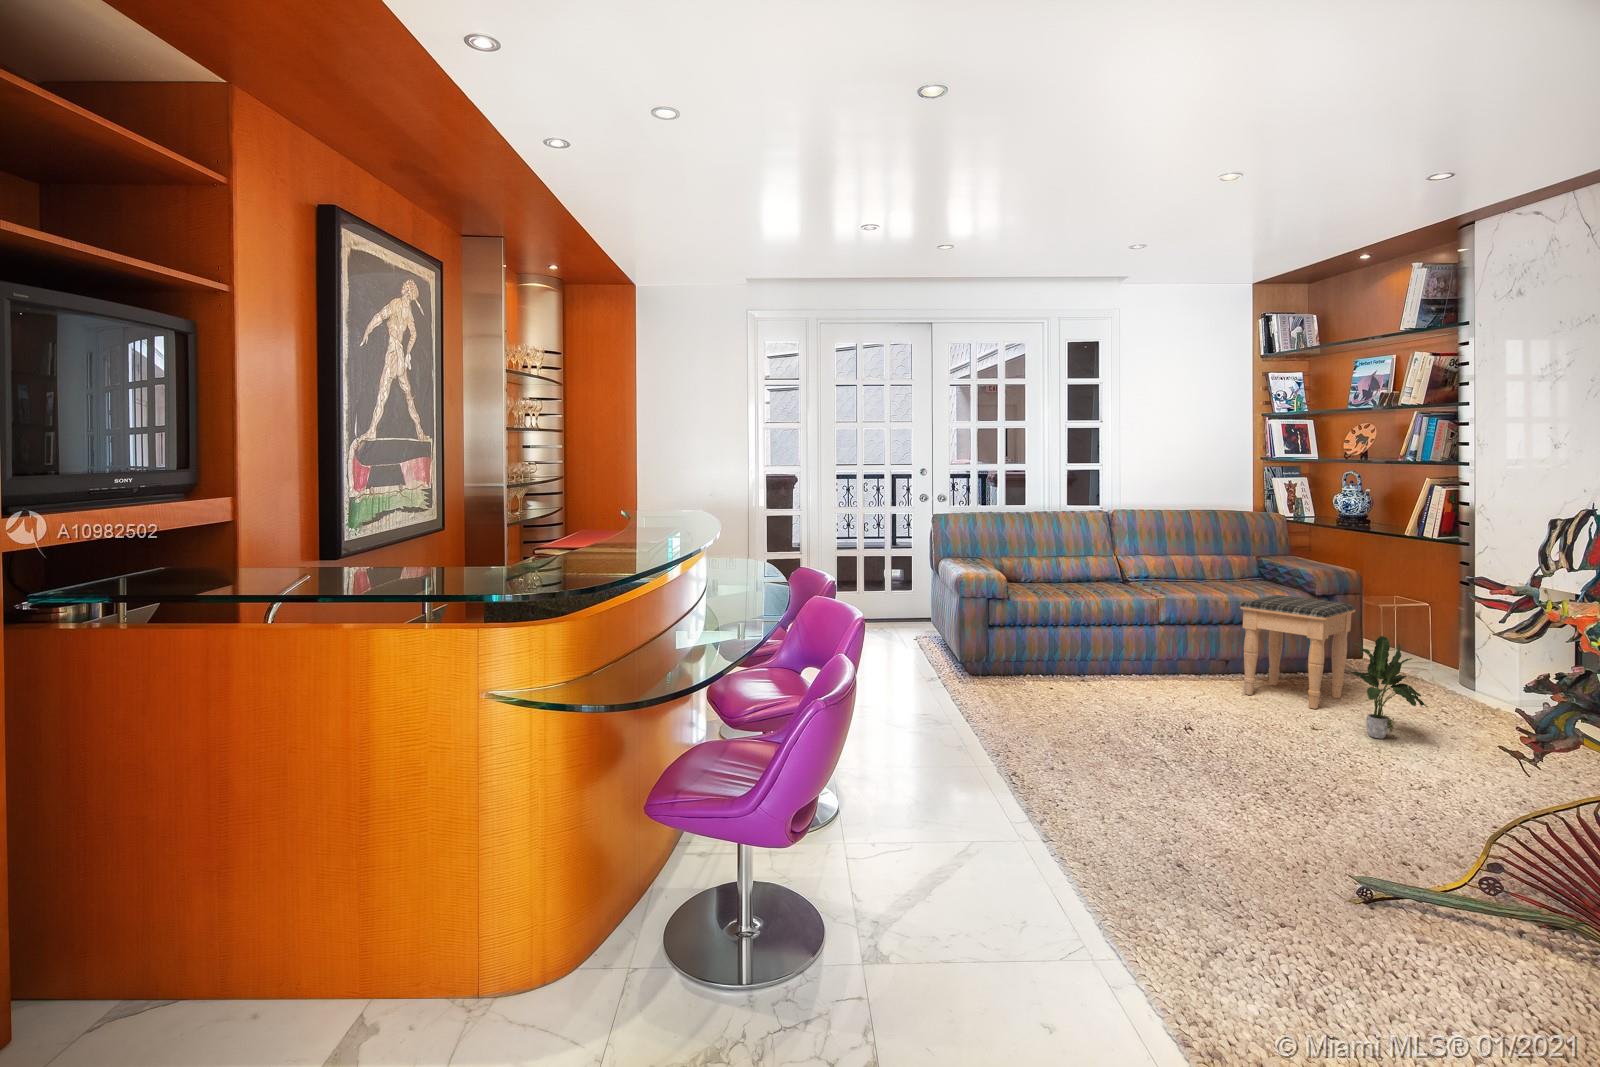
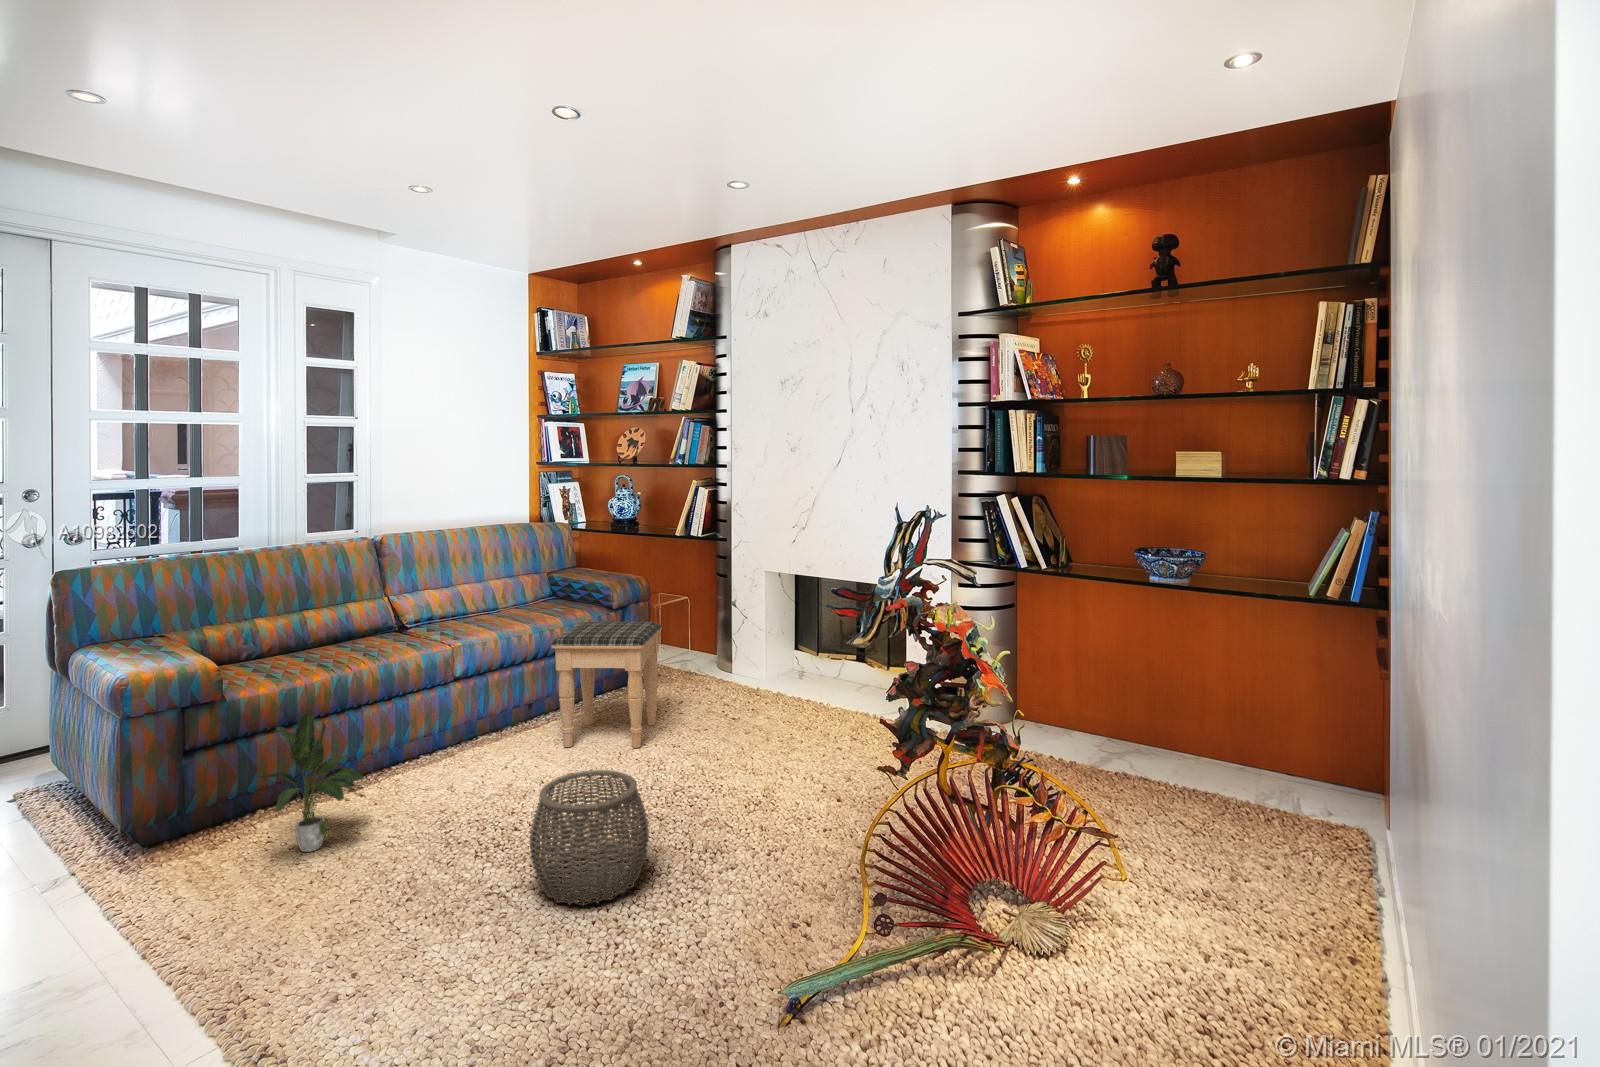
potted plant: present [1351,636,1427,739] -> present [257,712,364,852]
woven basket: none [1192,687,1293,782] -> present [529,770,649,905]

